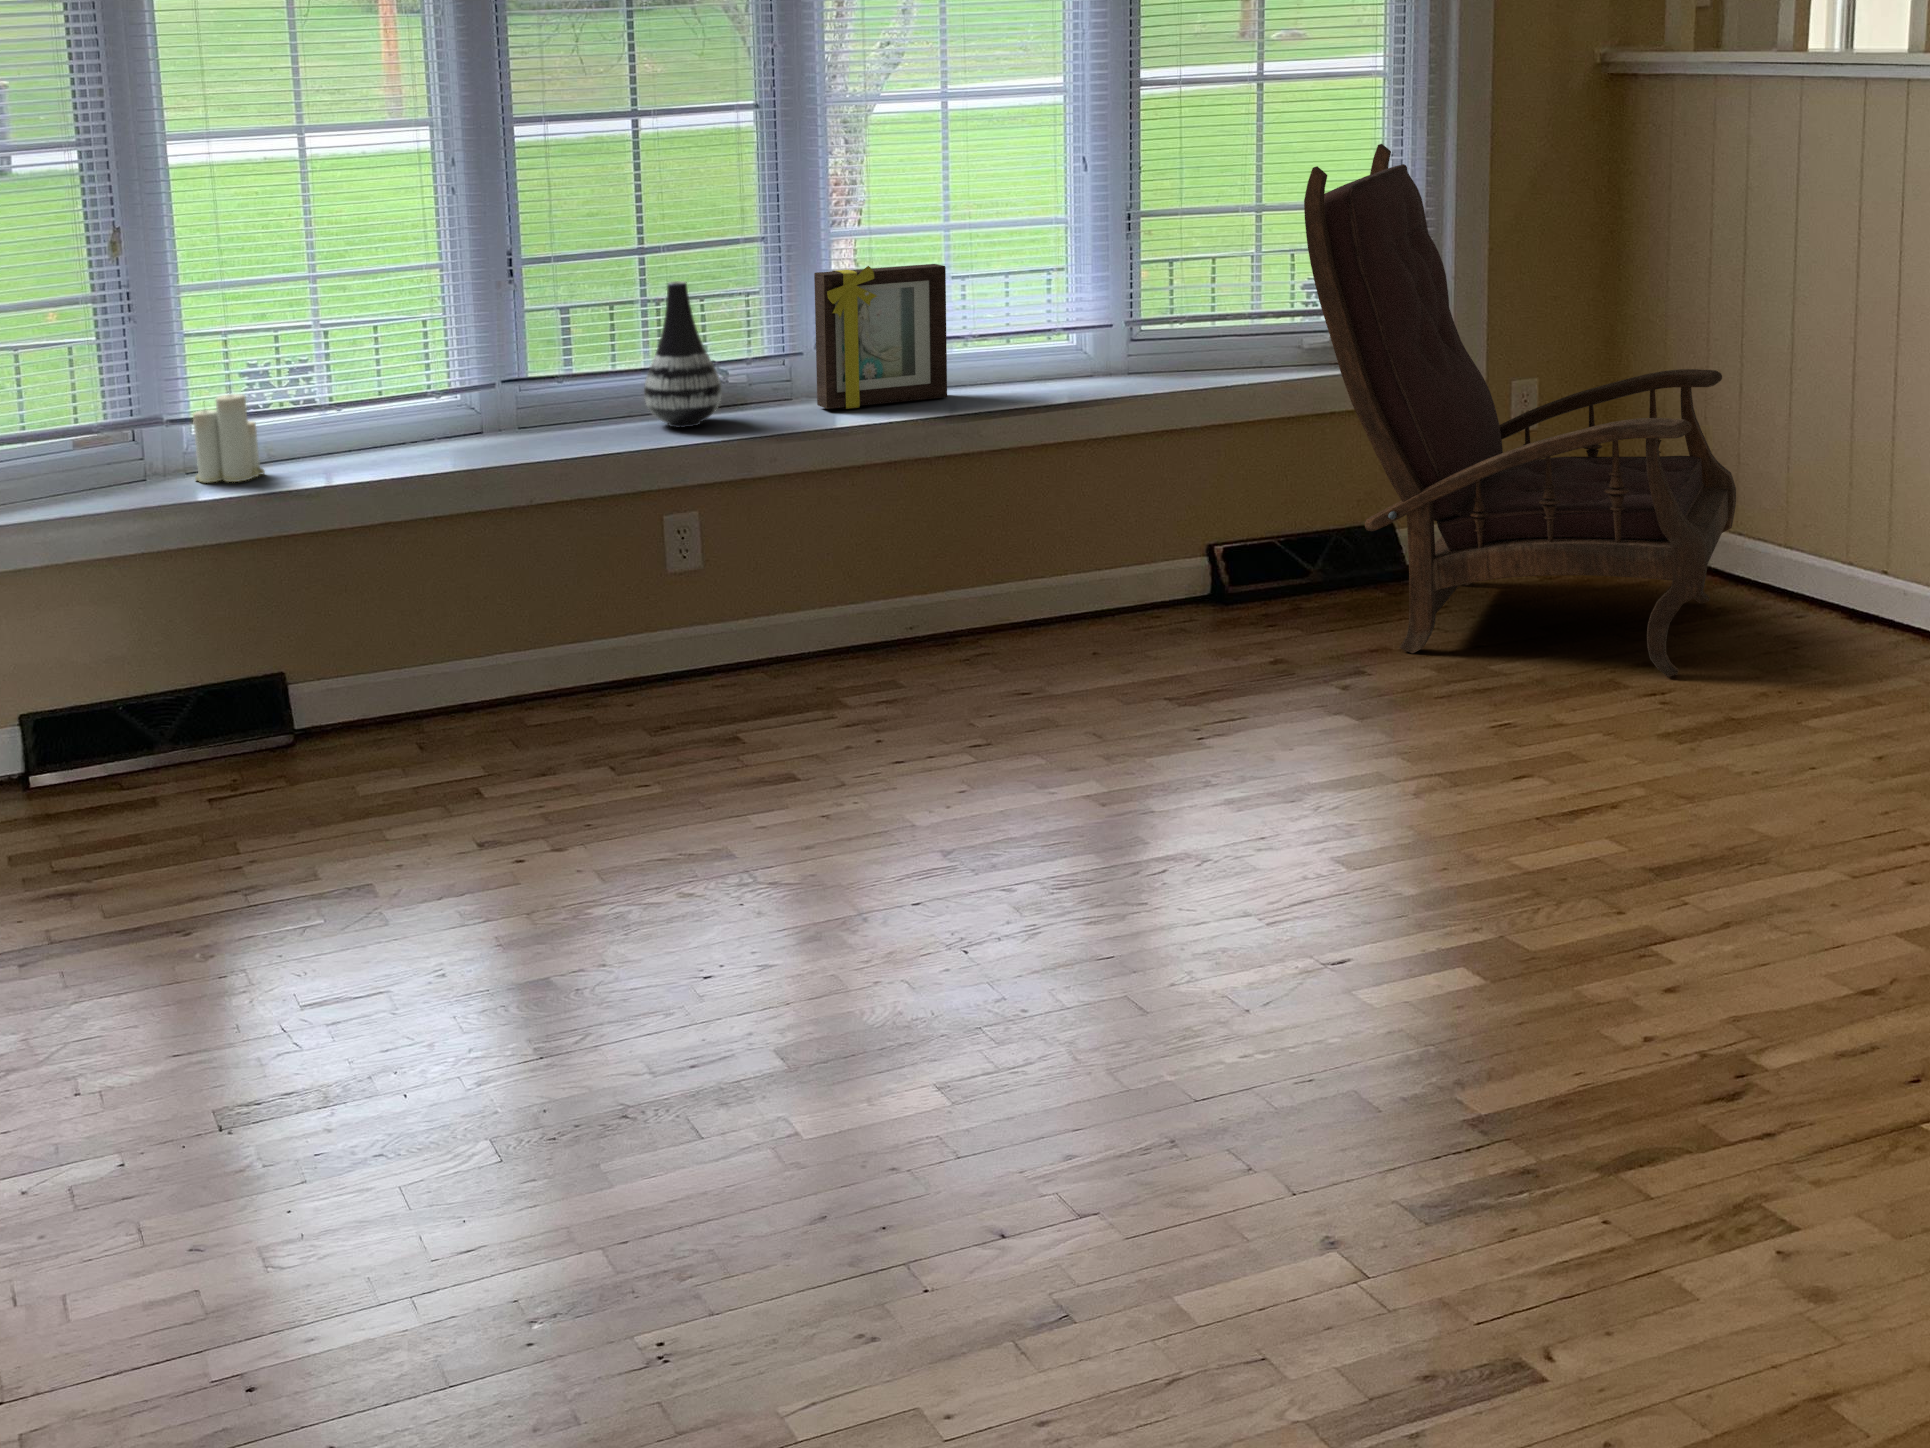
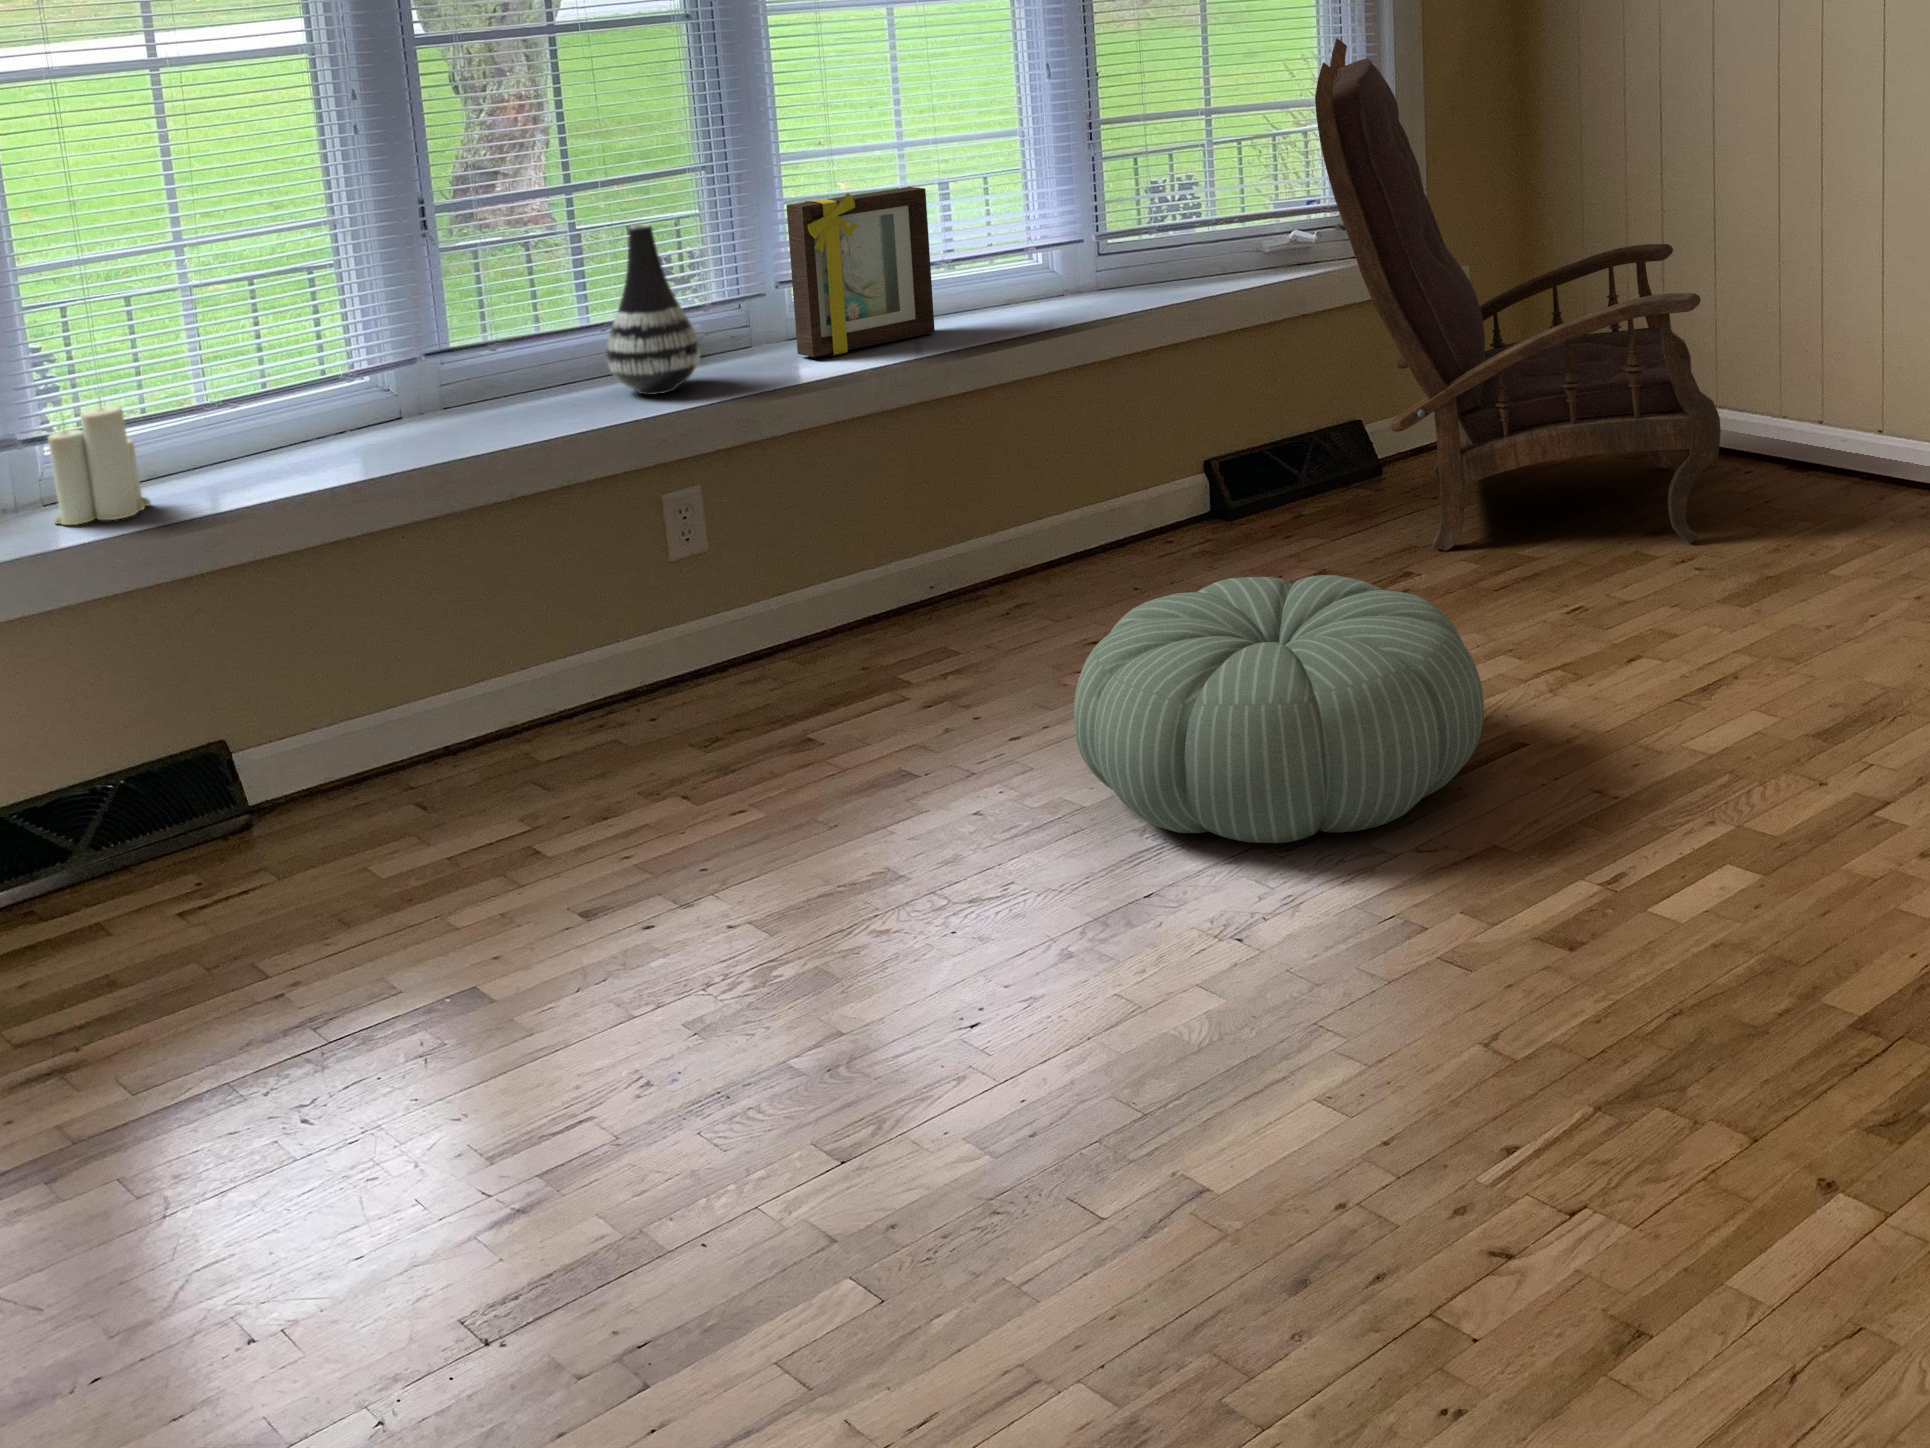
pouf: none [918,639,1293,876] -> present [1074,575,1484,843]

